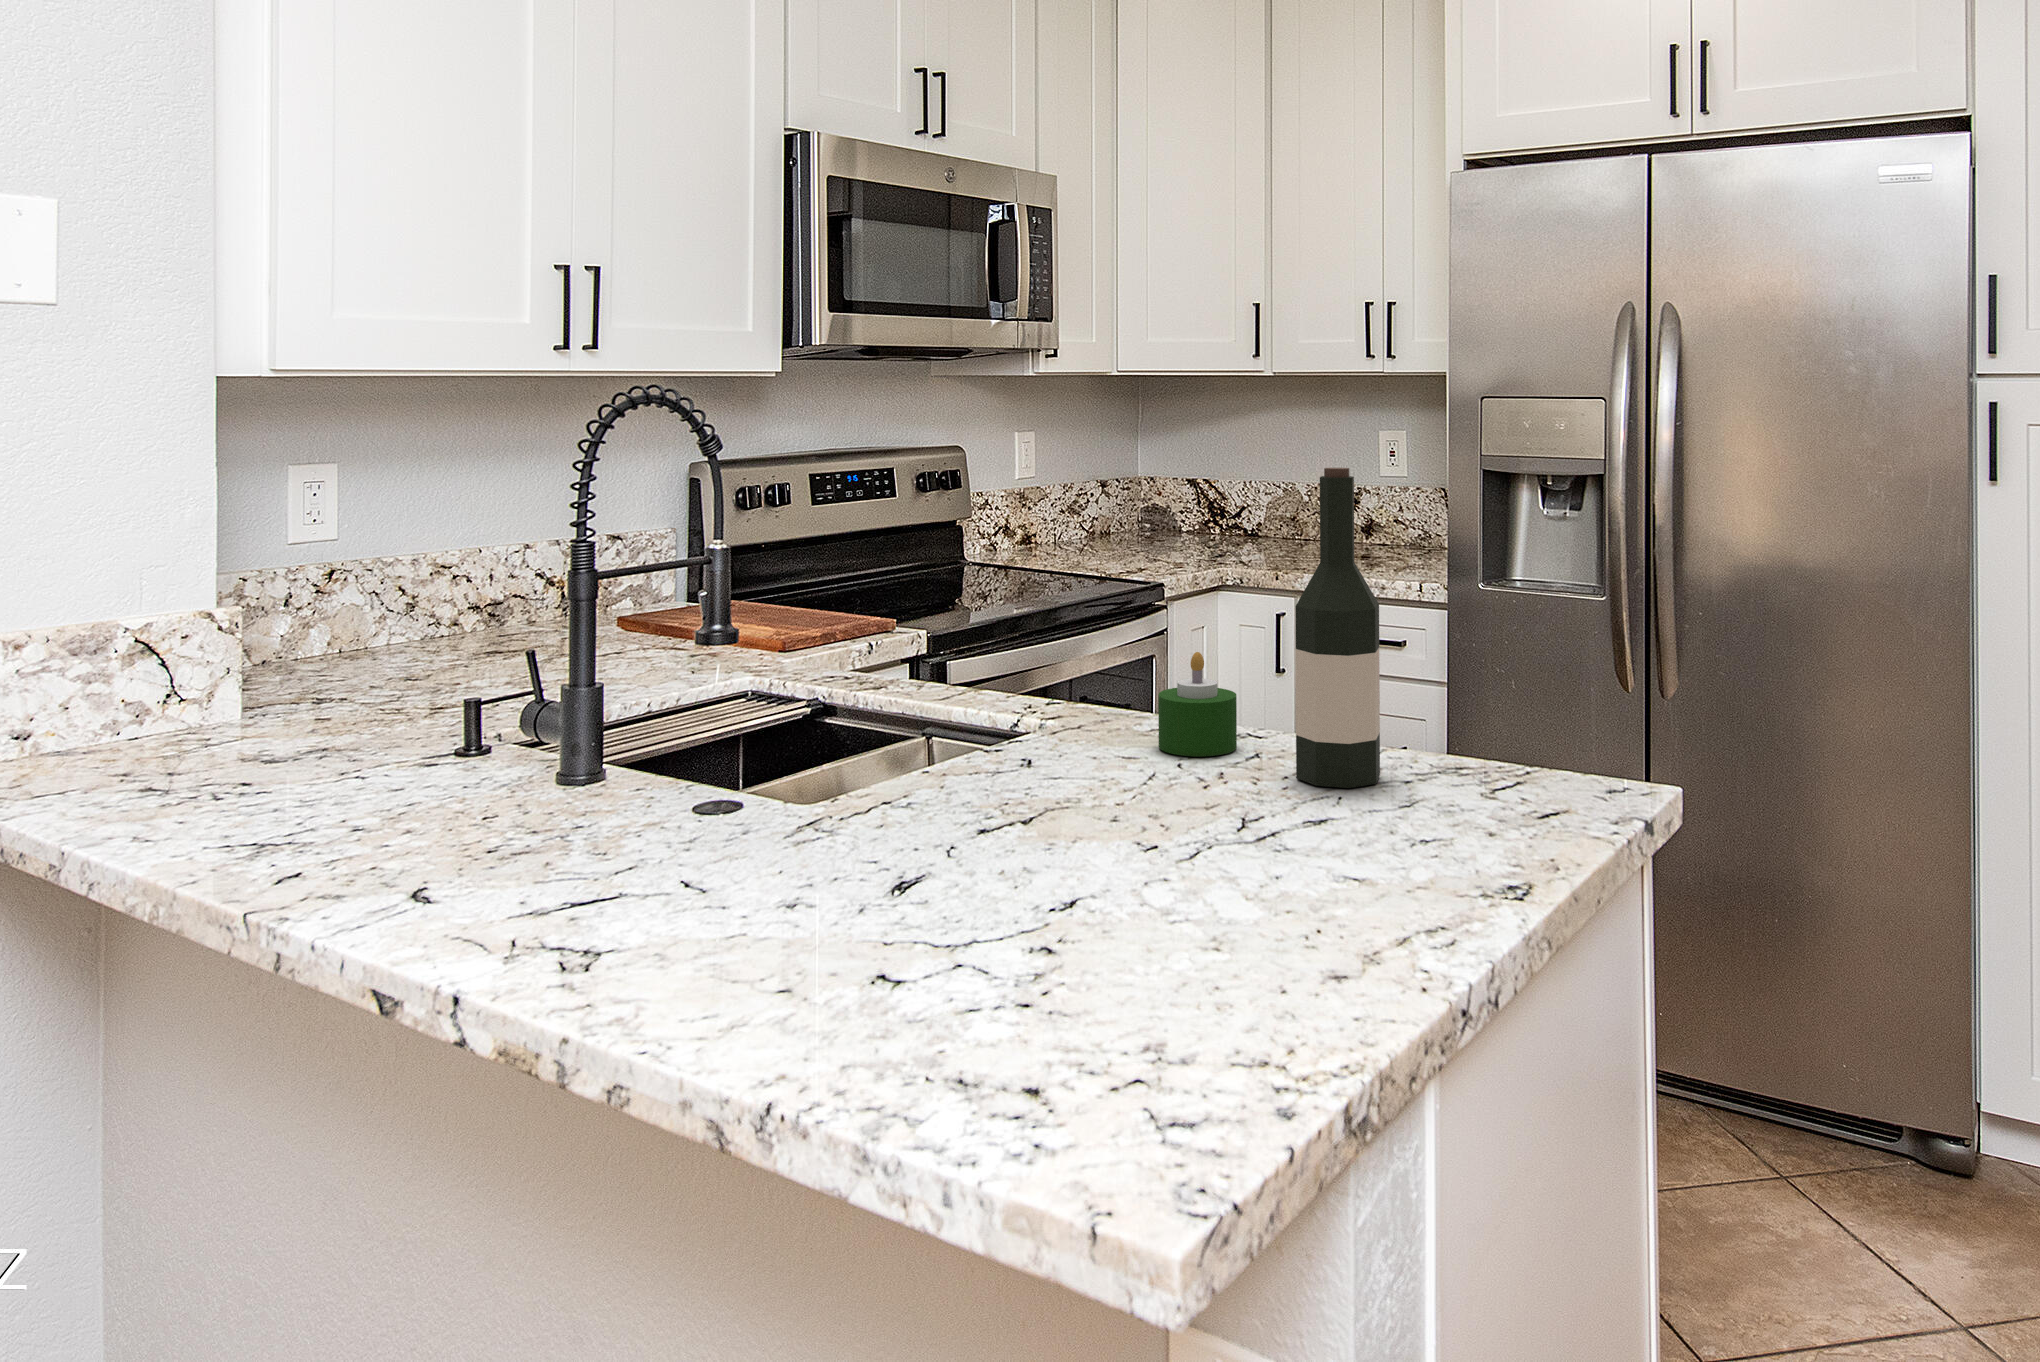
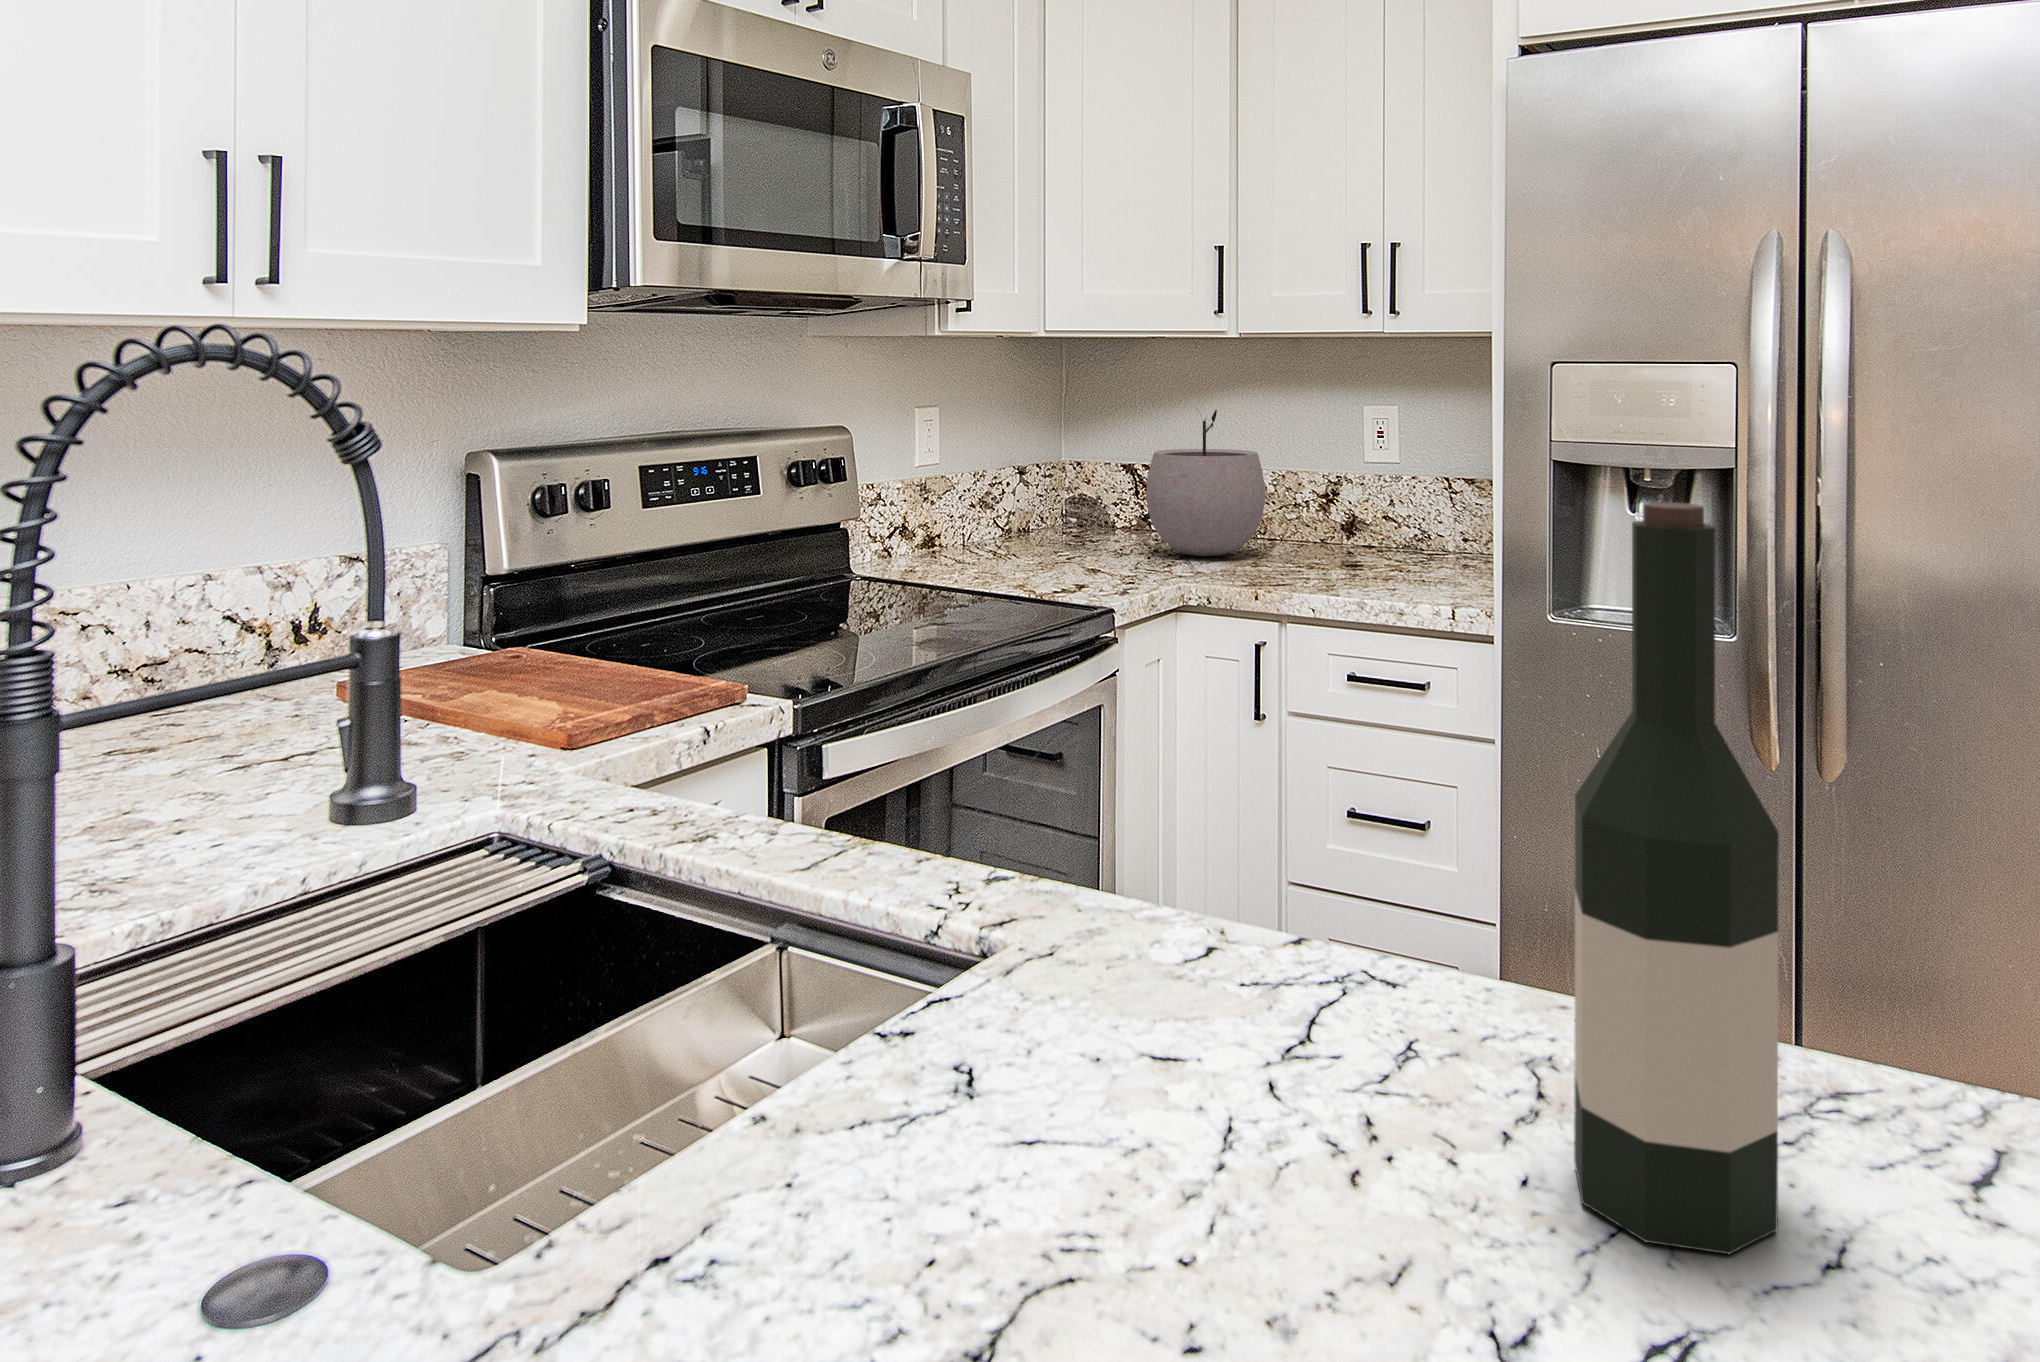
plant pot: none [1202,431,1298,552] -> present [1146,410,1265,556]
candle: present [1158,652,1237,756] -> none [1231,867,1392,1100]

